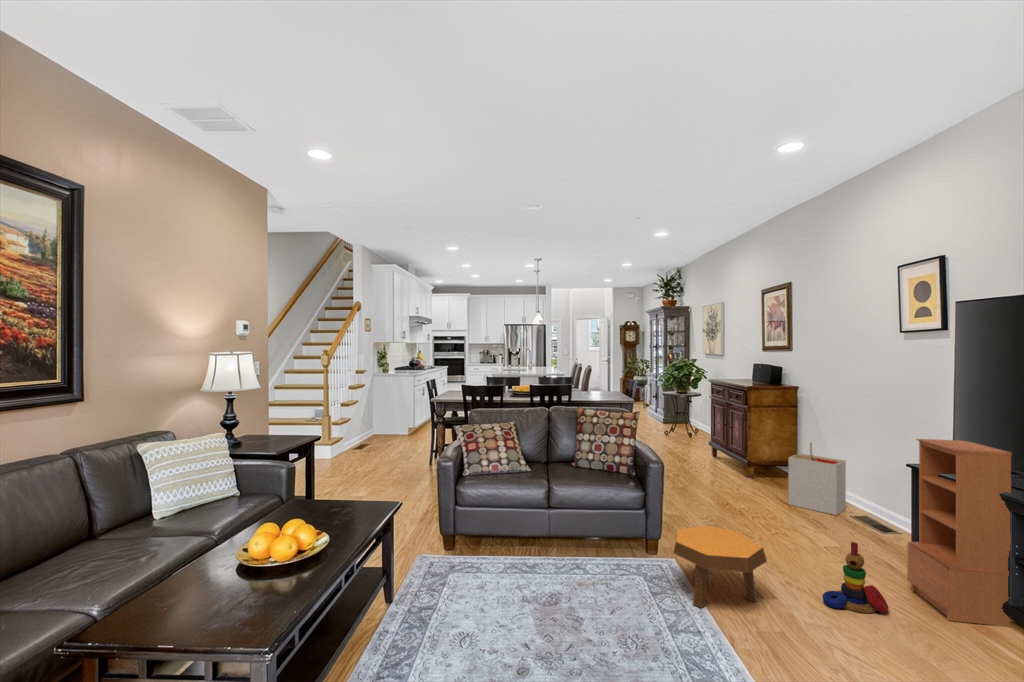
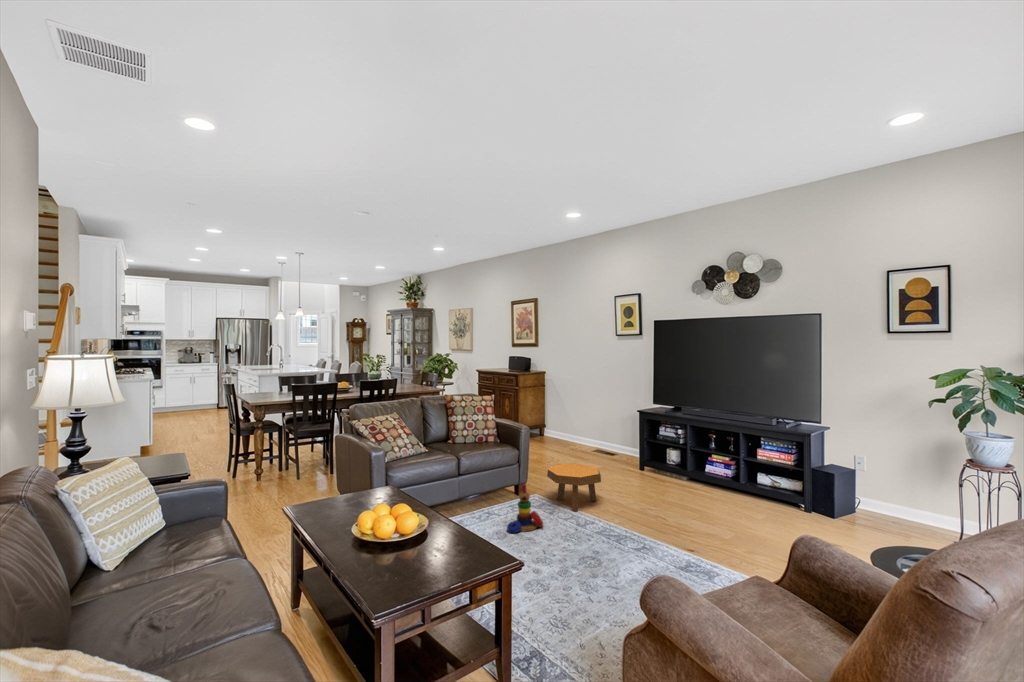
bookcase: present [907,439,1012,627] -> none [645,394,689,486]
storage bin: present [788,443,846,515] -> none [554,407,583,451]
stacking toy: present [823,542,888,613] -> present [507,484,543,533]

